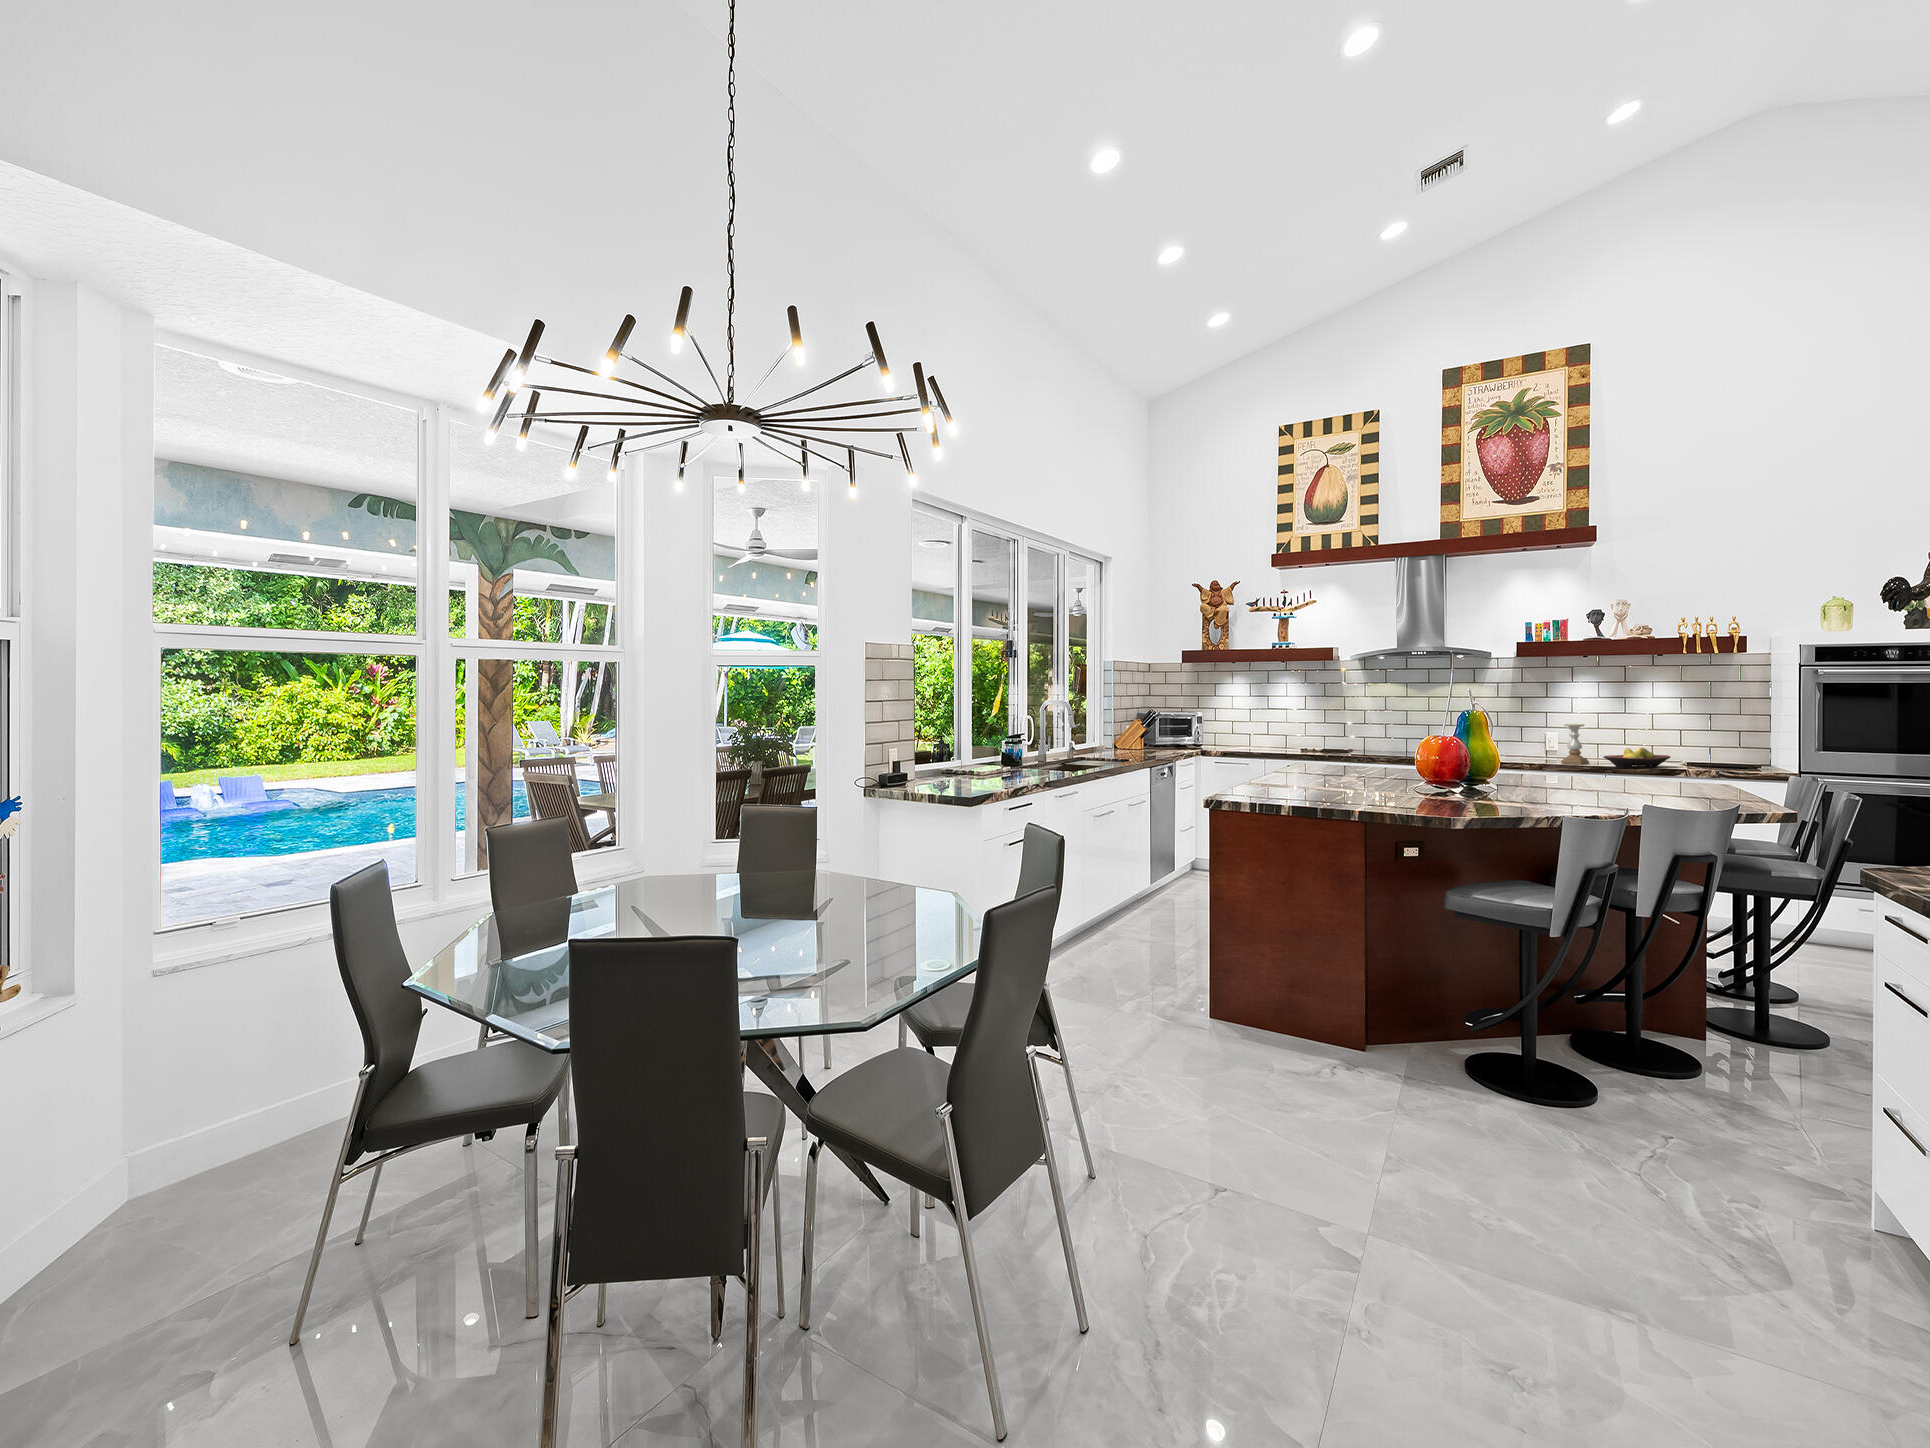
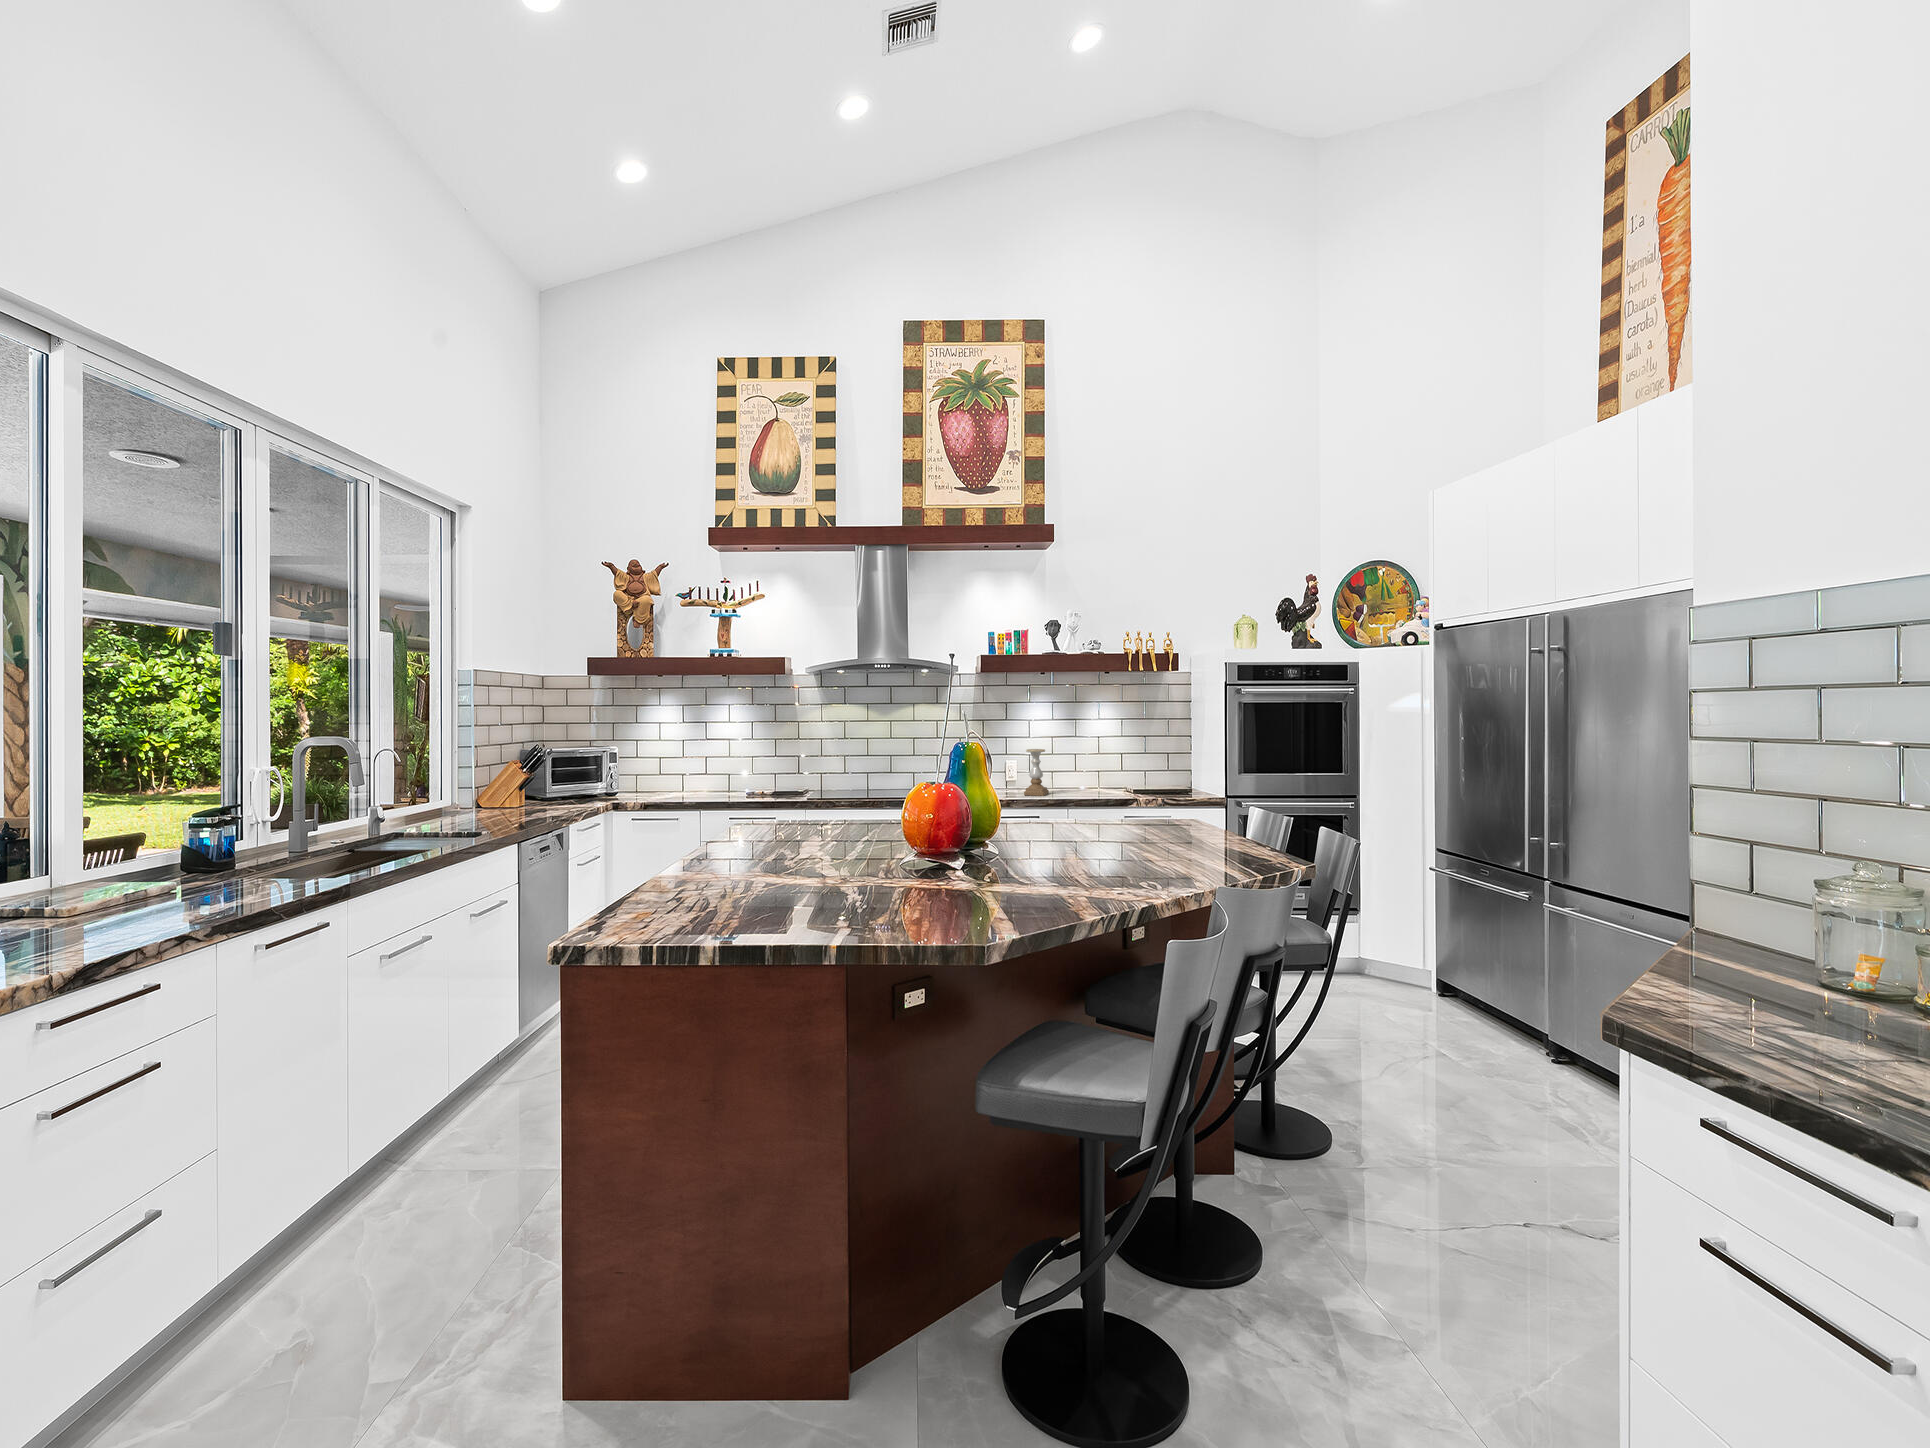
fruit bowl: present [1603,748,1670,768] -> none [1069,776,1125,802]

